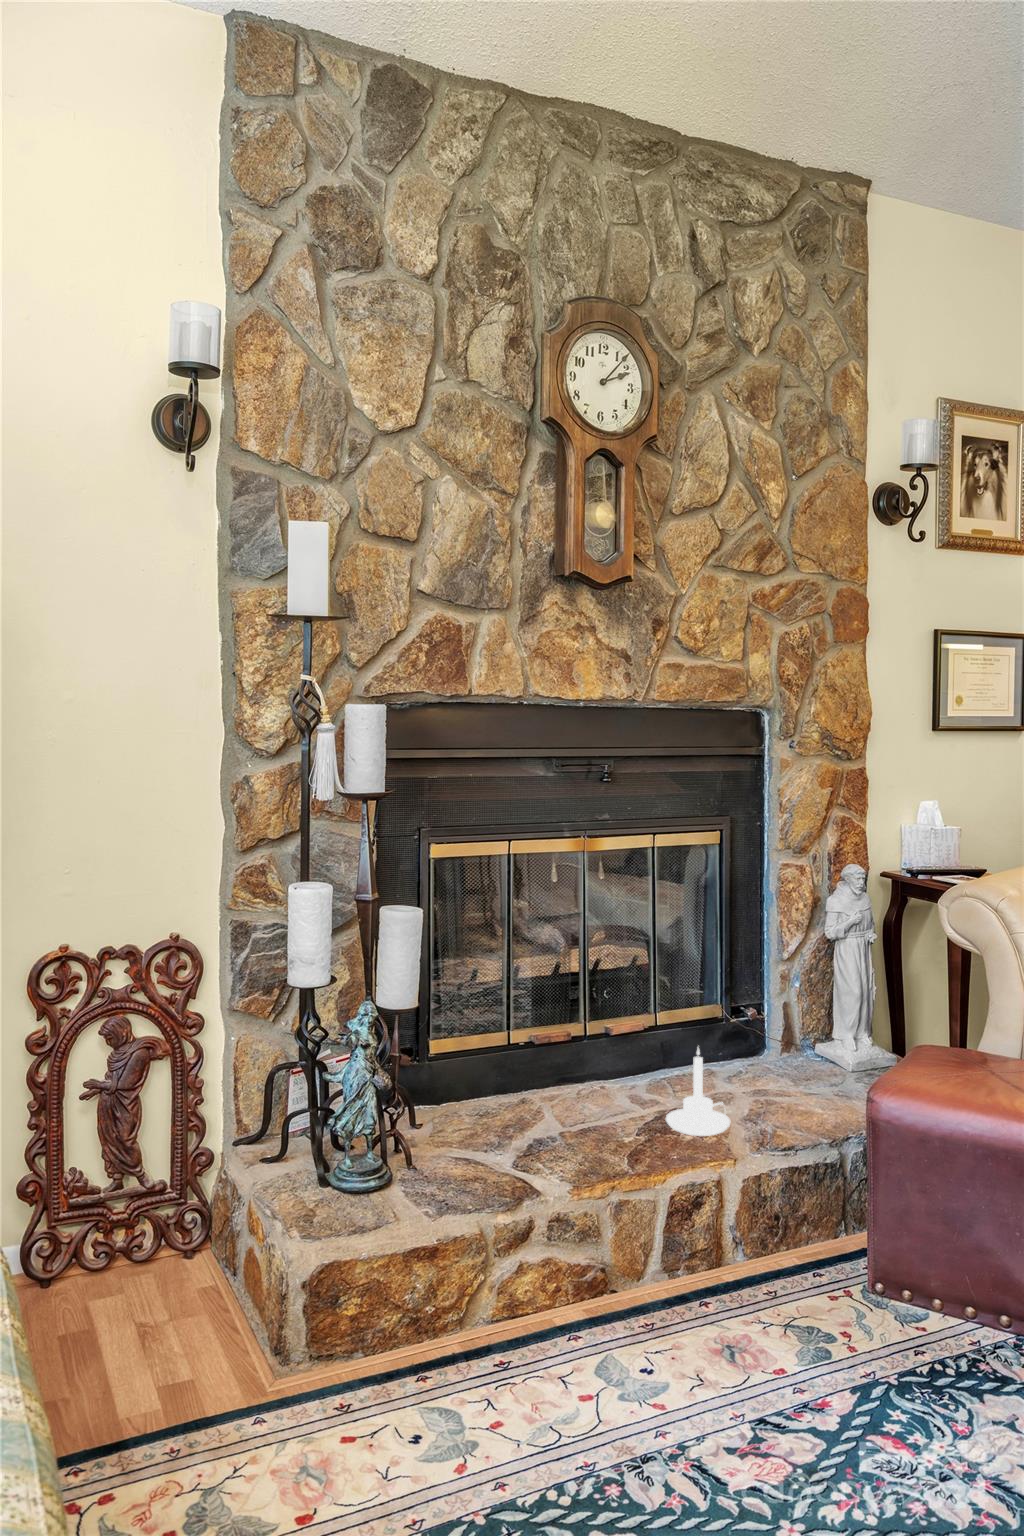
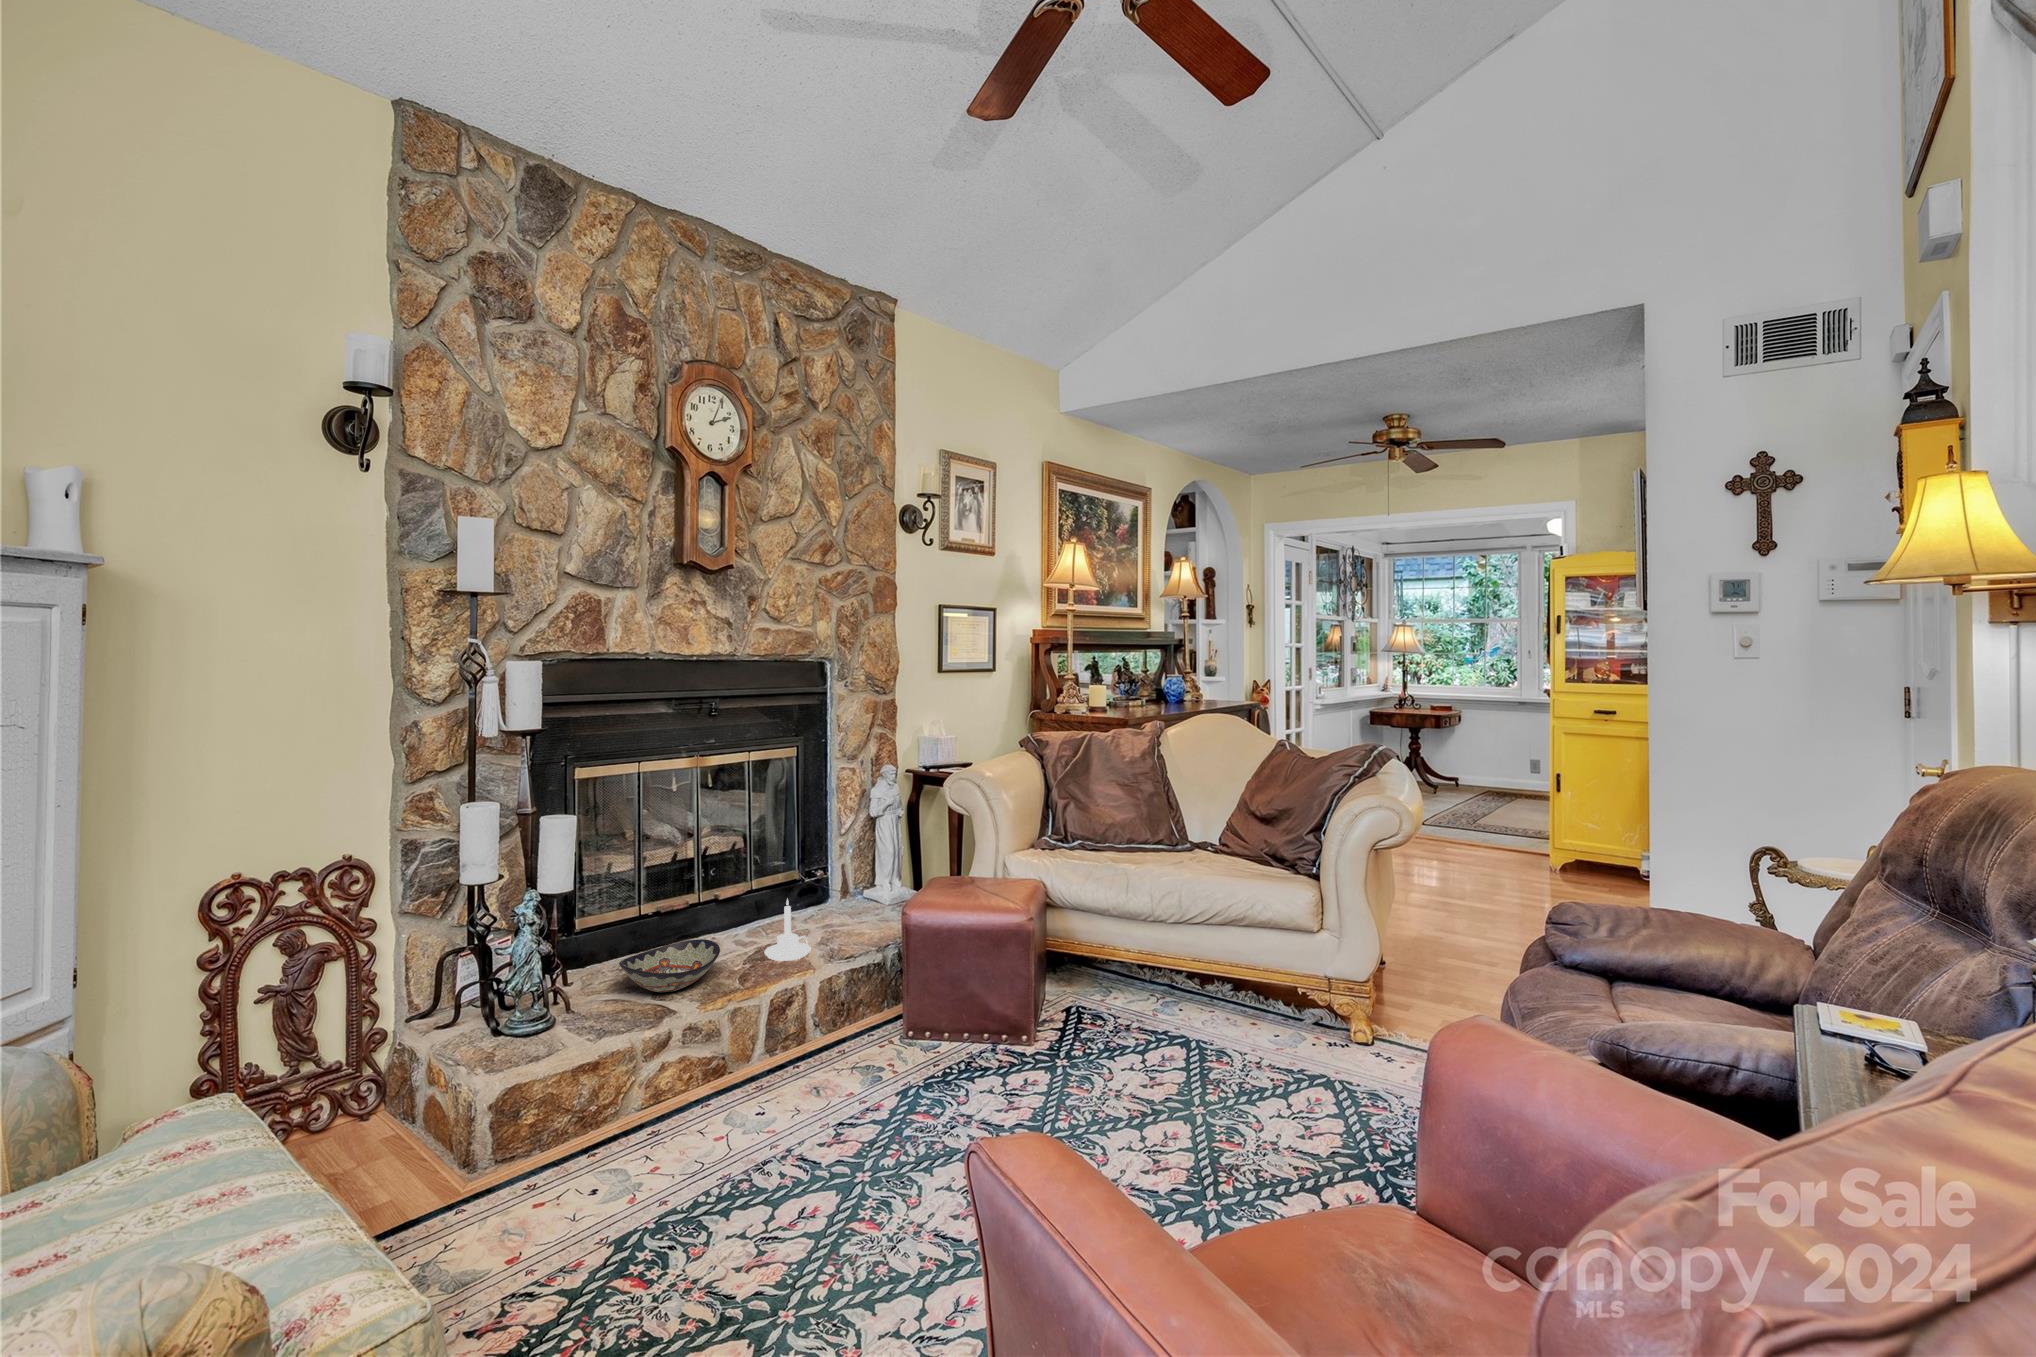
decorative bowl: none [472,1088,603,1158] -> present [619,939,720,992]

